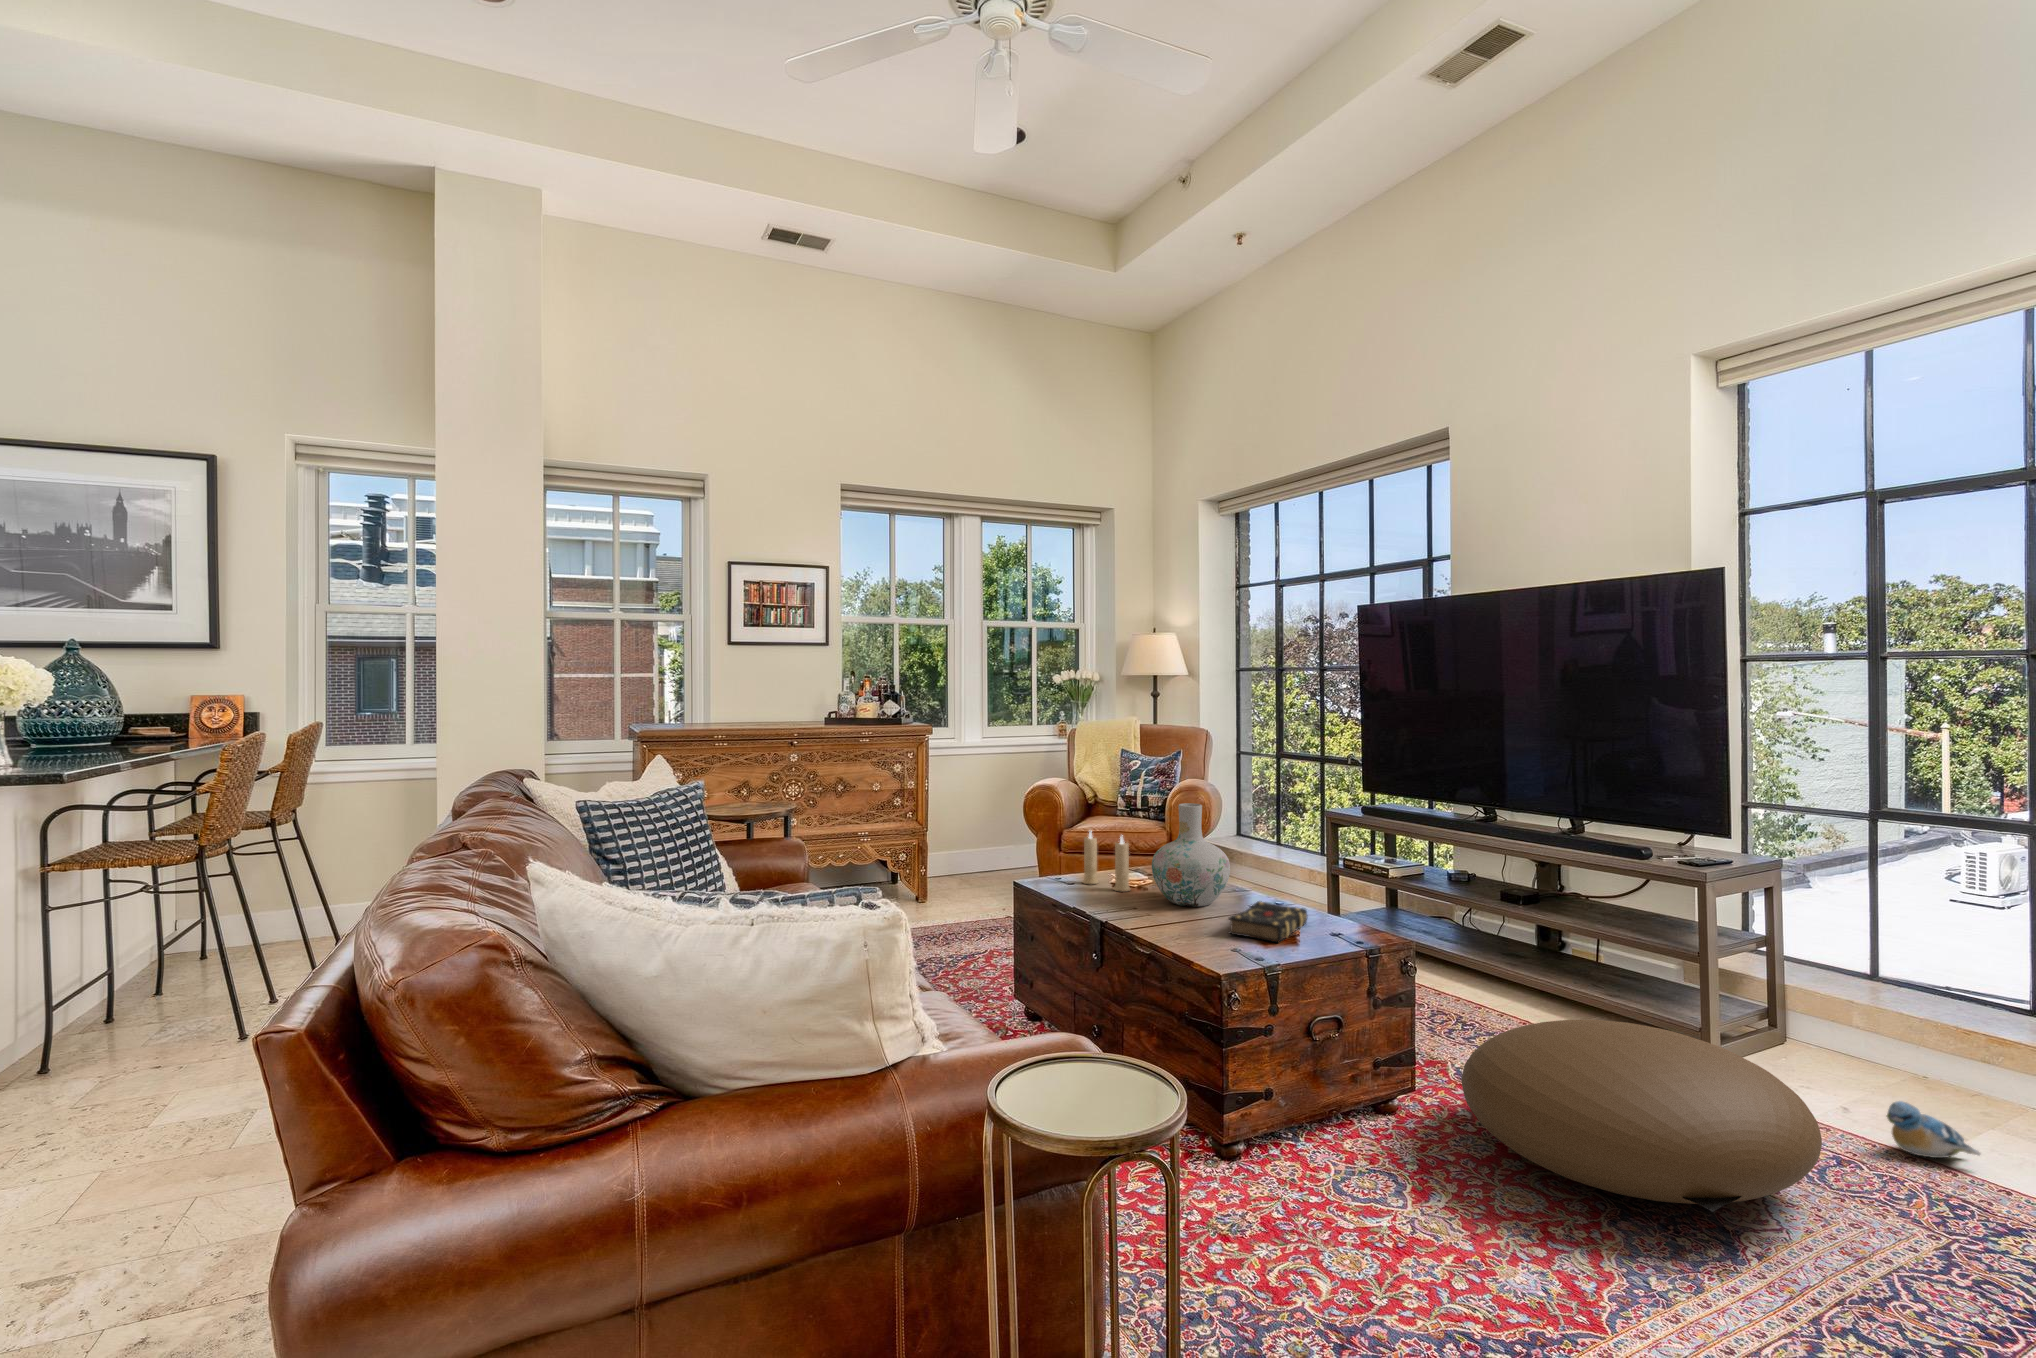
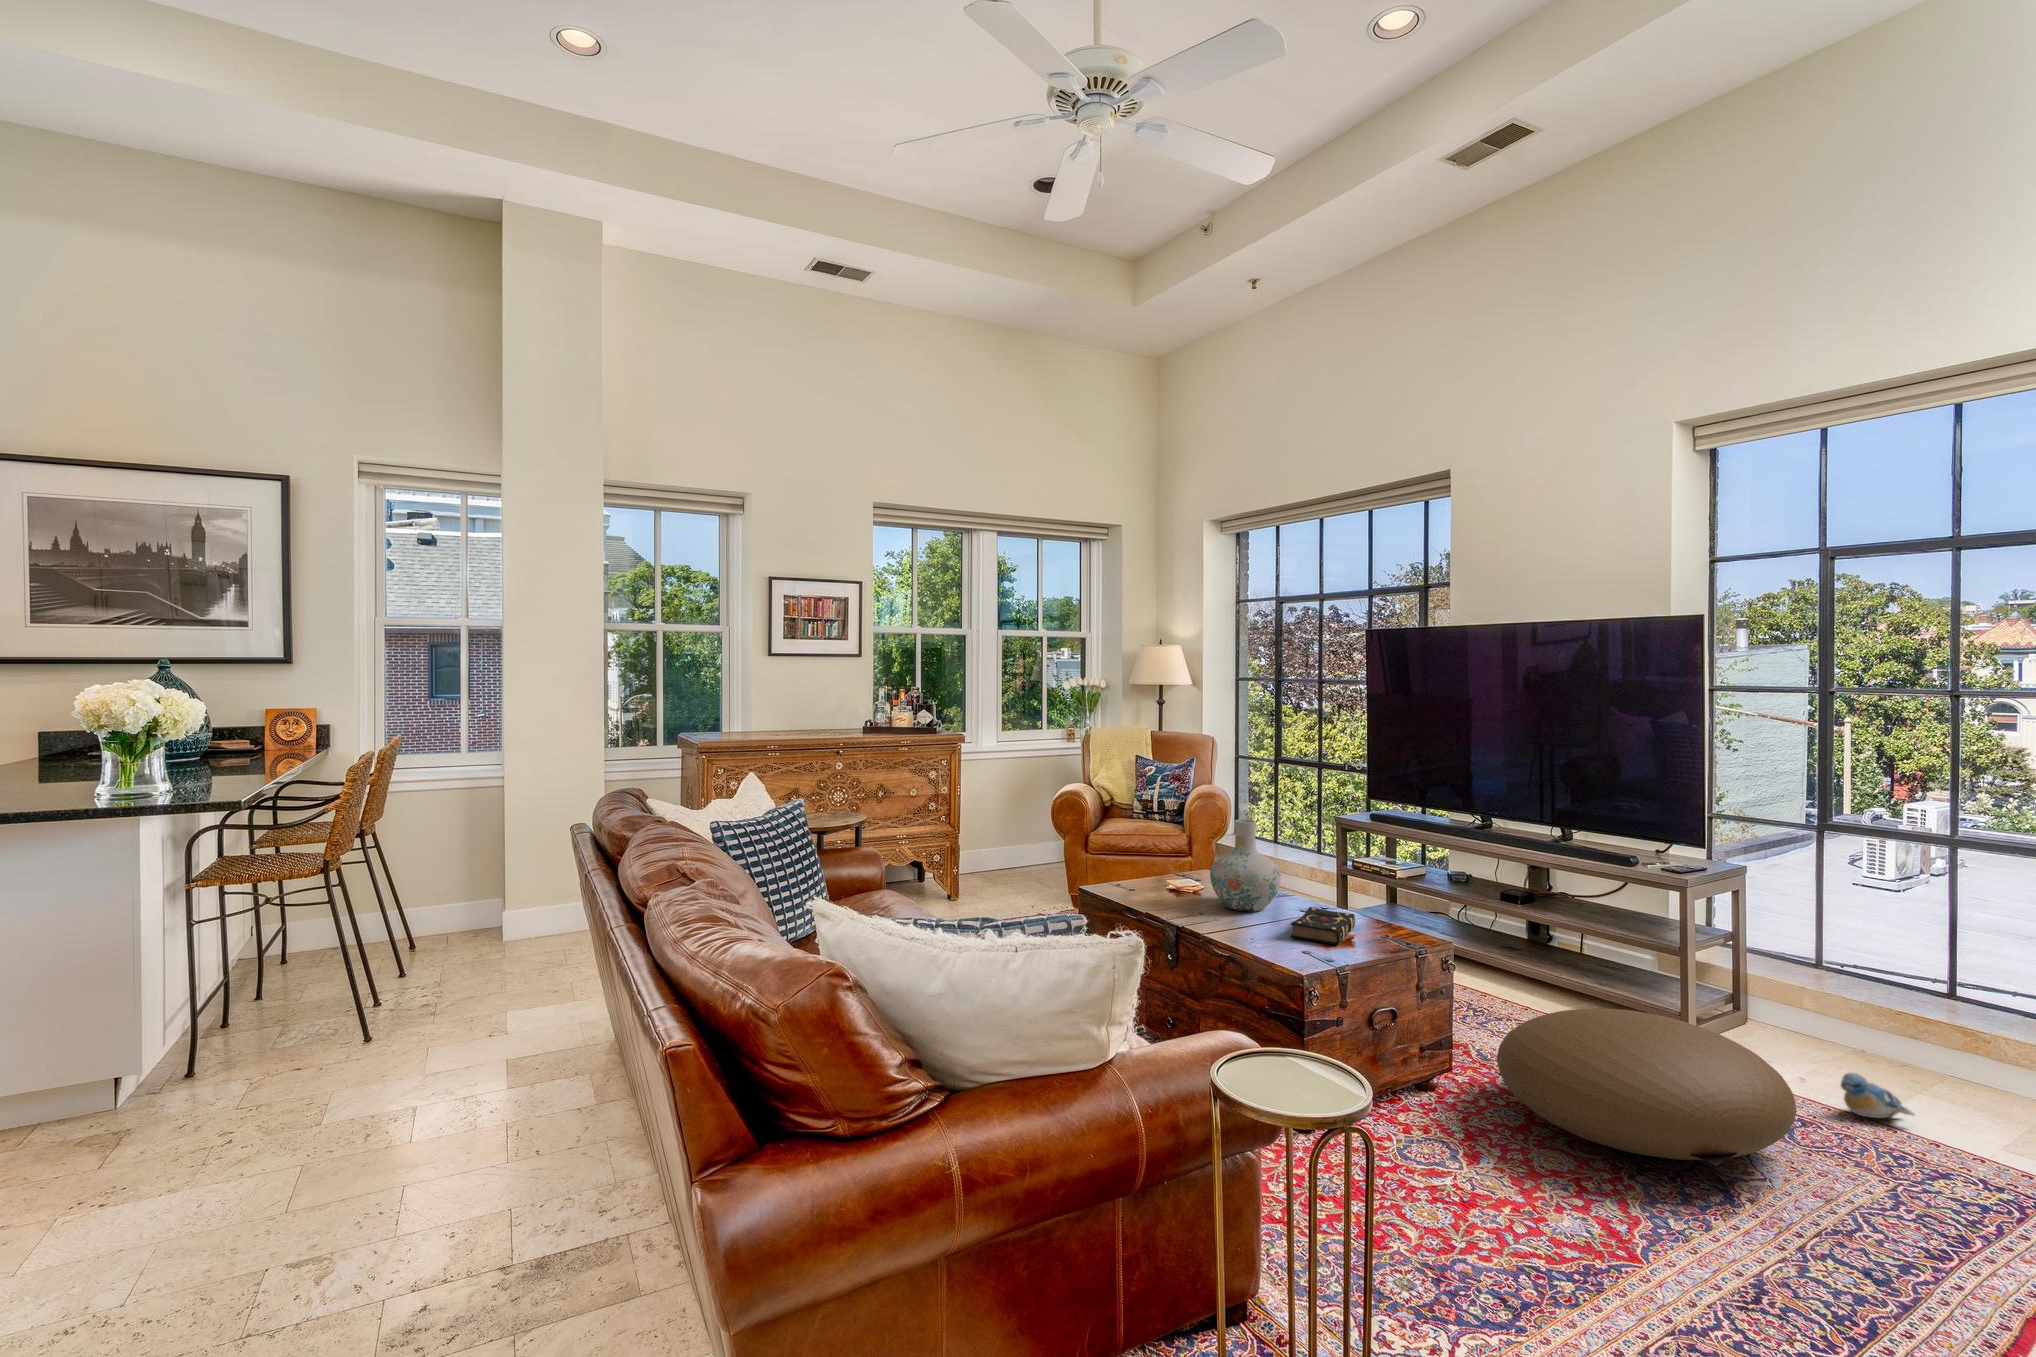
candle: present [1083,831,1130,892] -> none [1139,839,1187,897]

